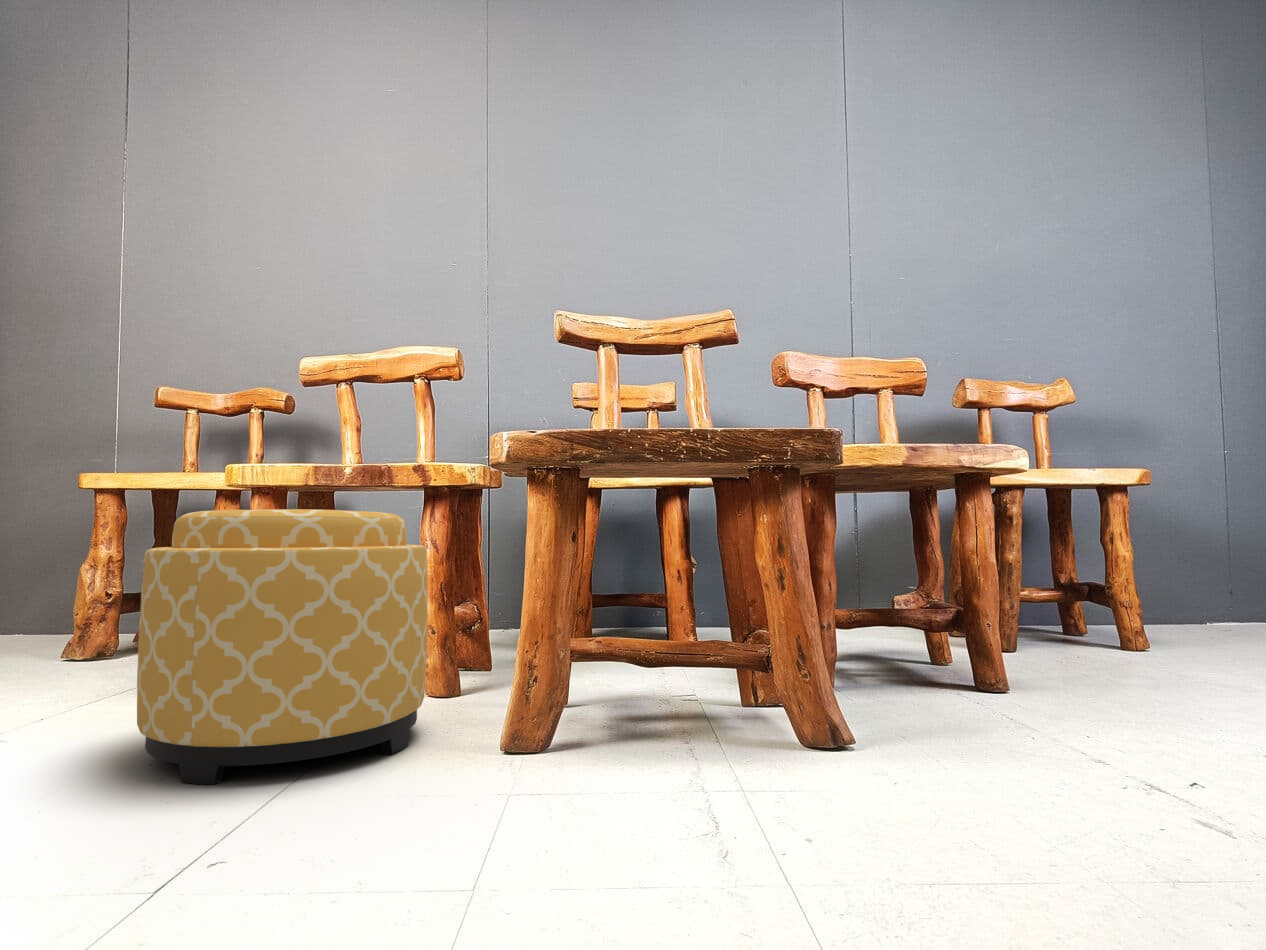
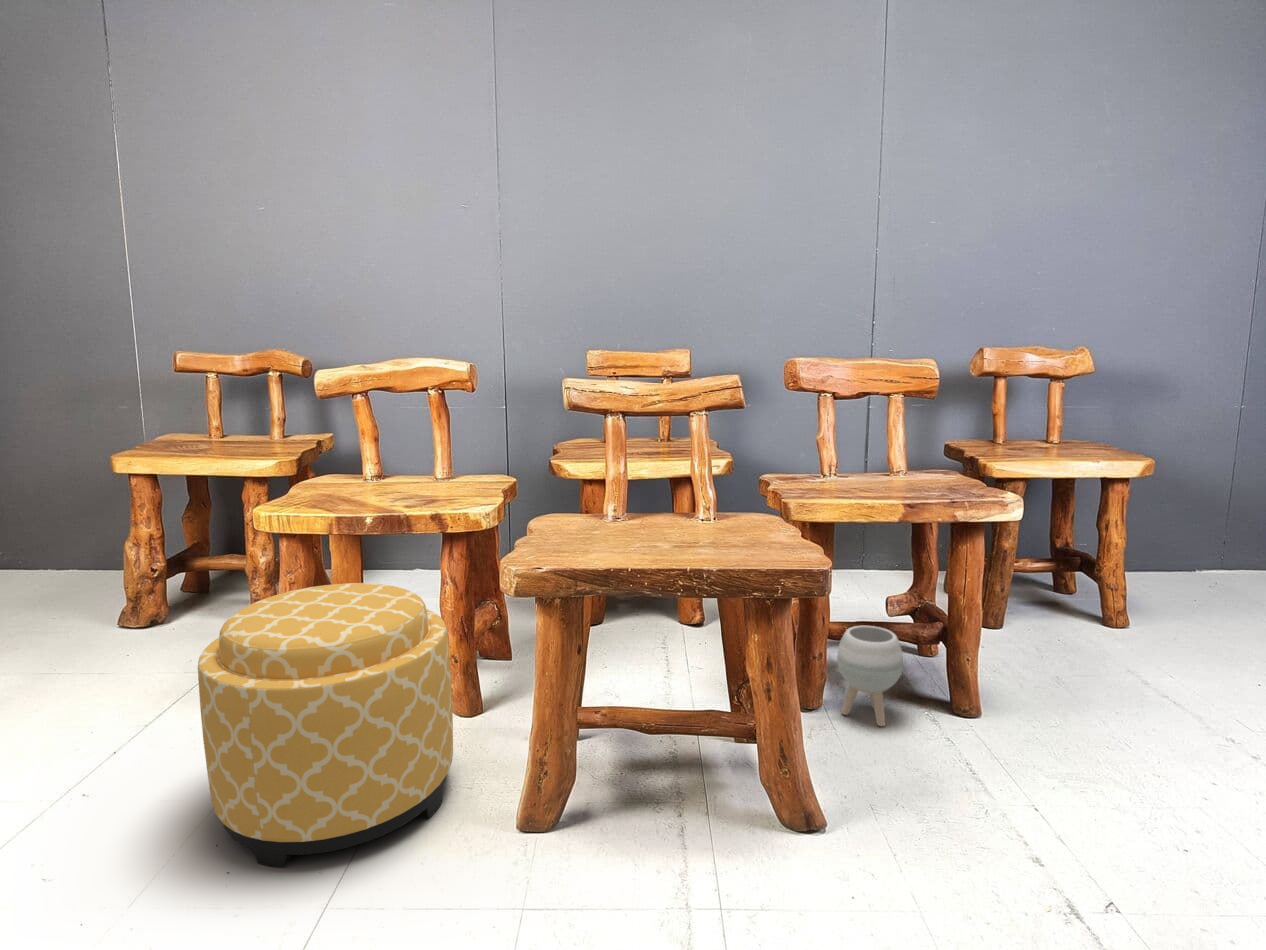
planter: none [849,597,921,700] -> present [837,626,903,726]

